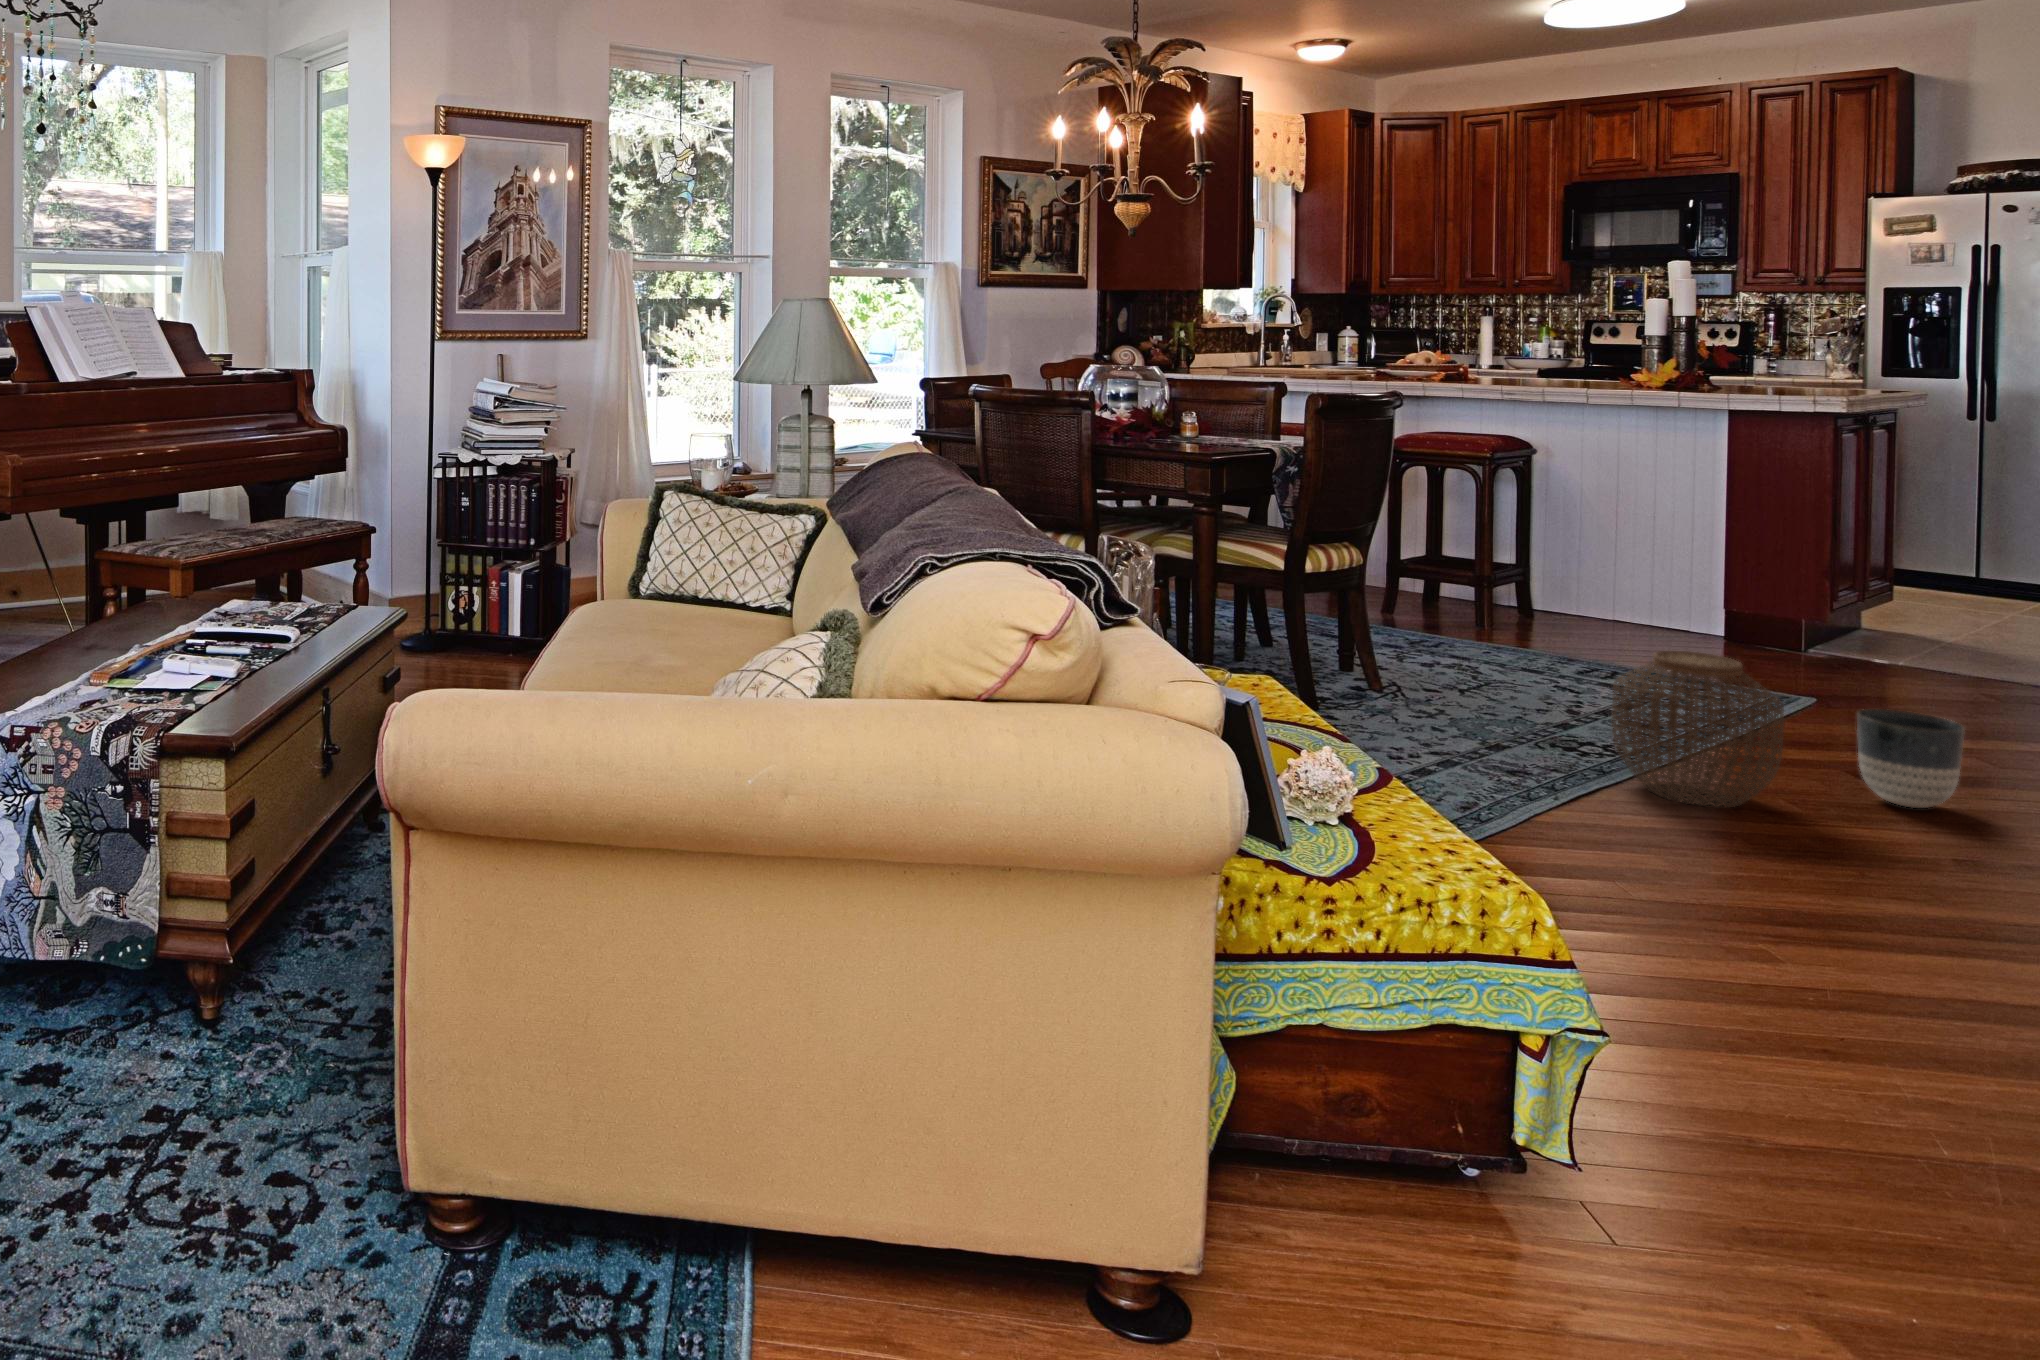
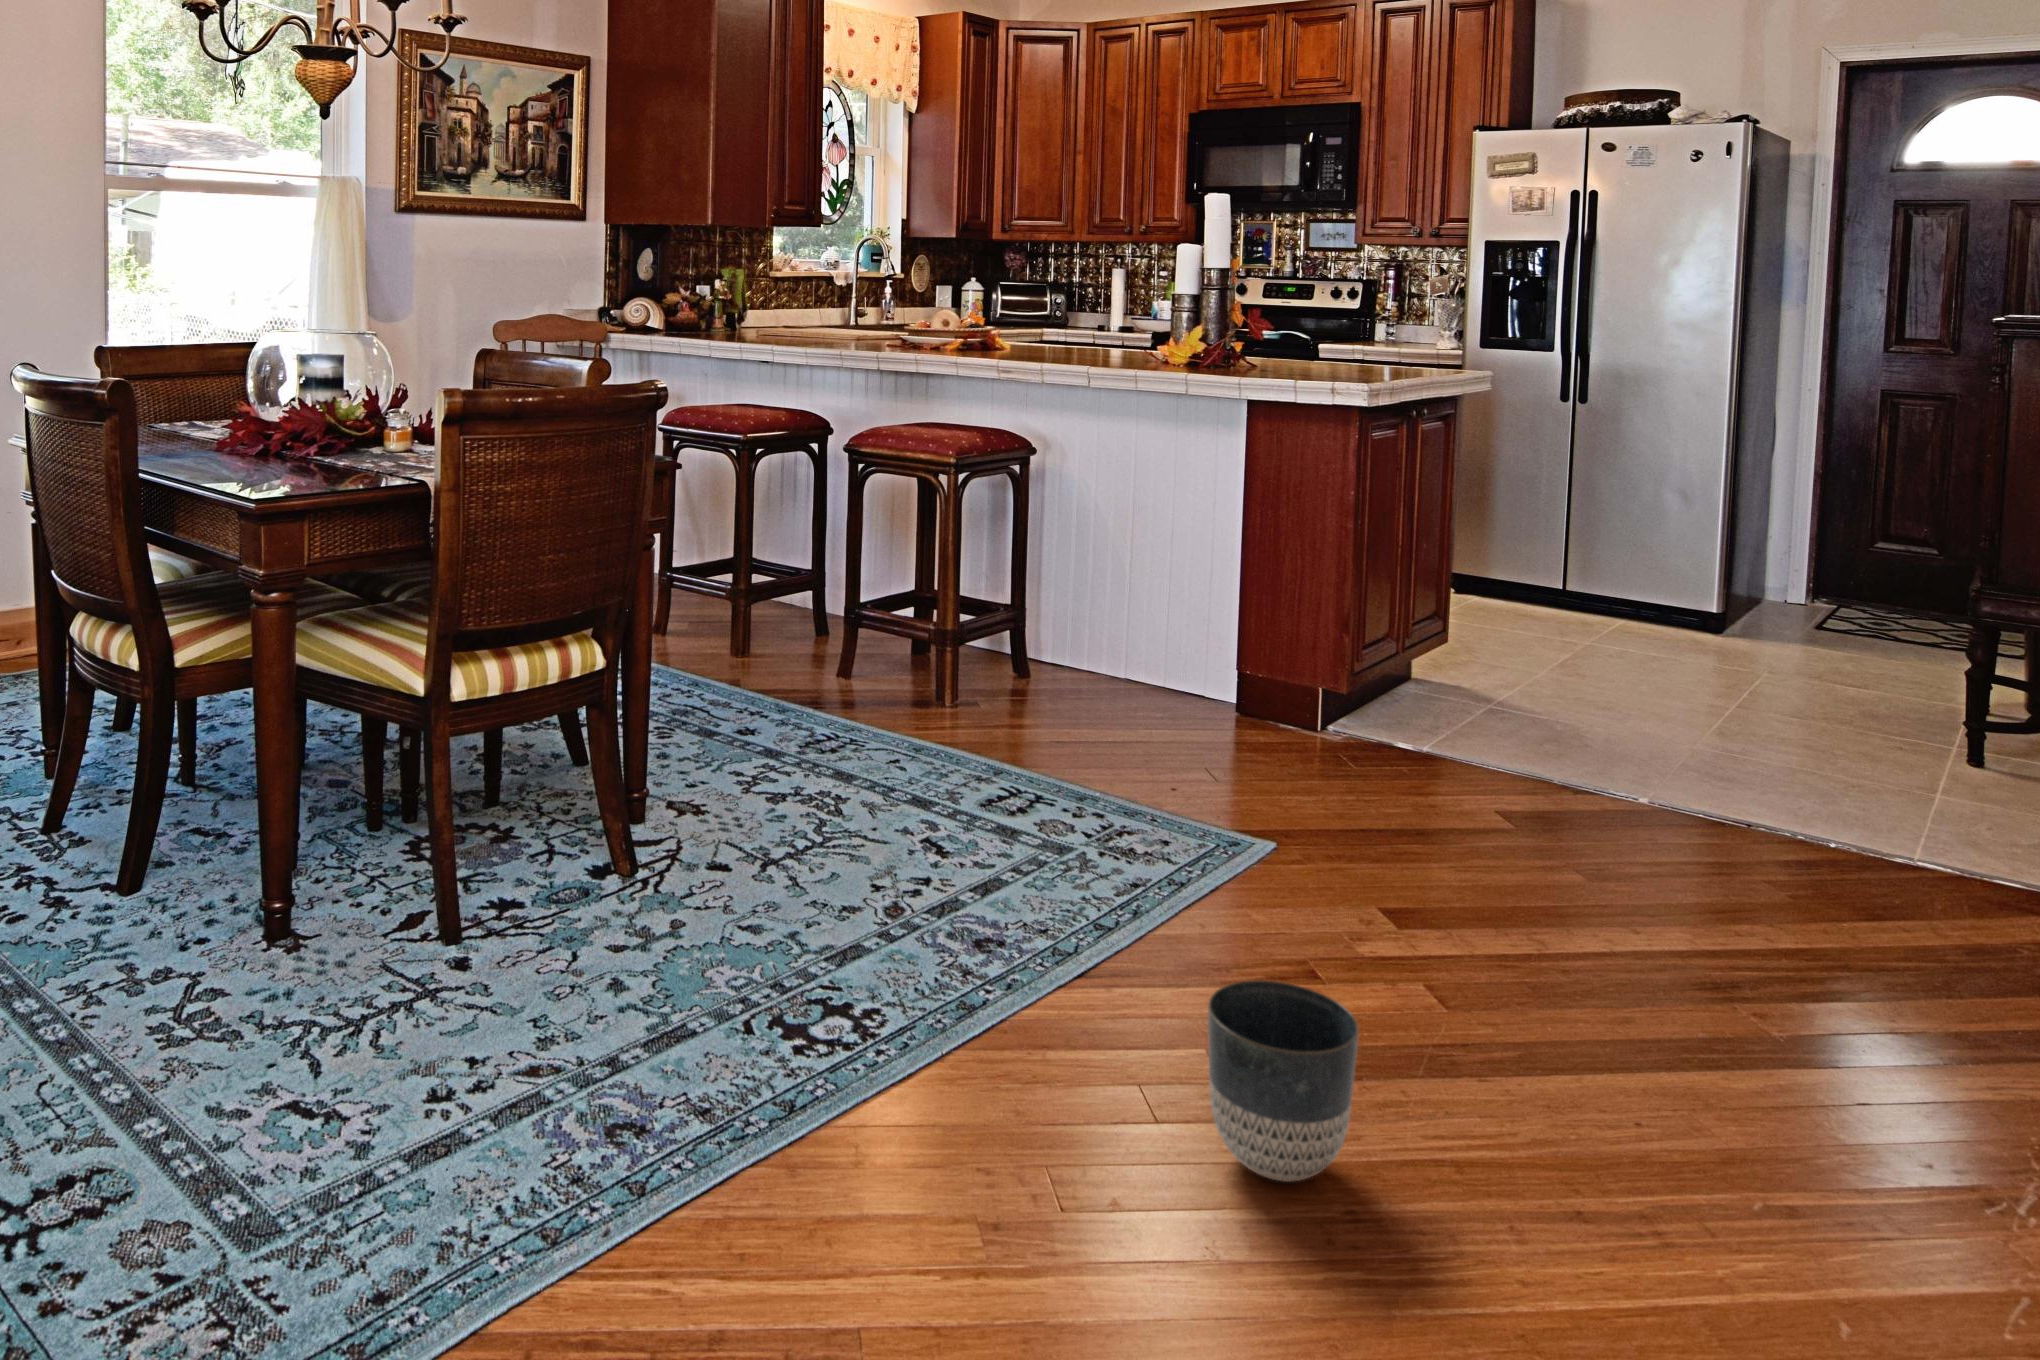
woven basket: present [1612,651,1784,807] -> none [792,907,1055,1240]

